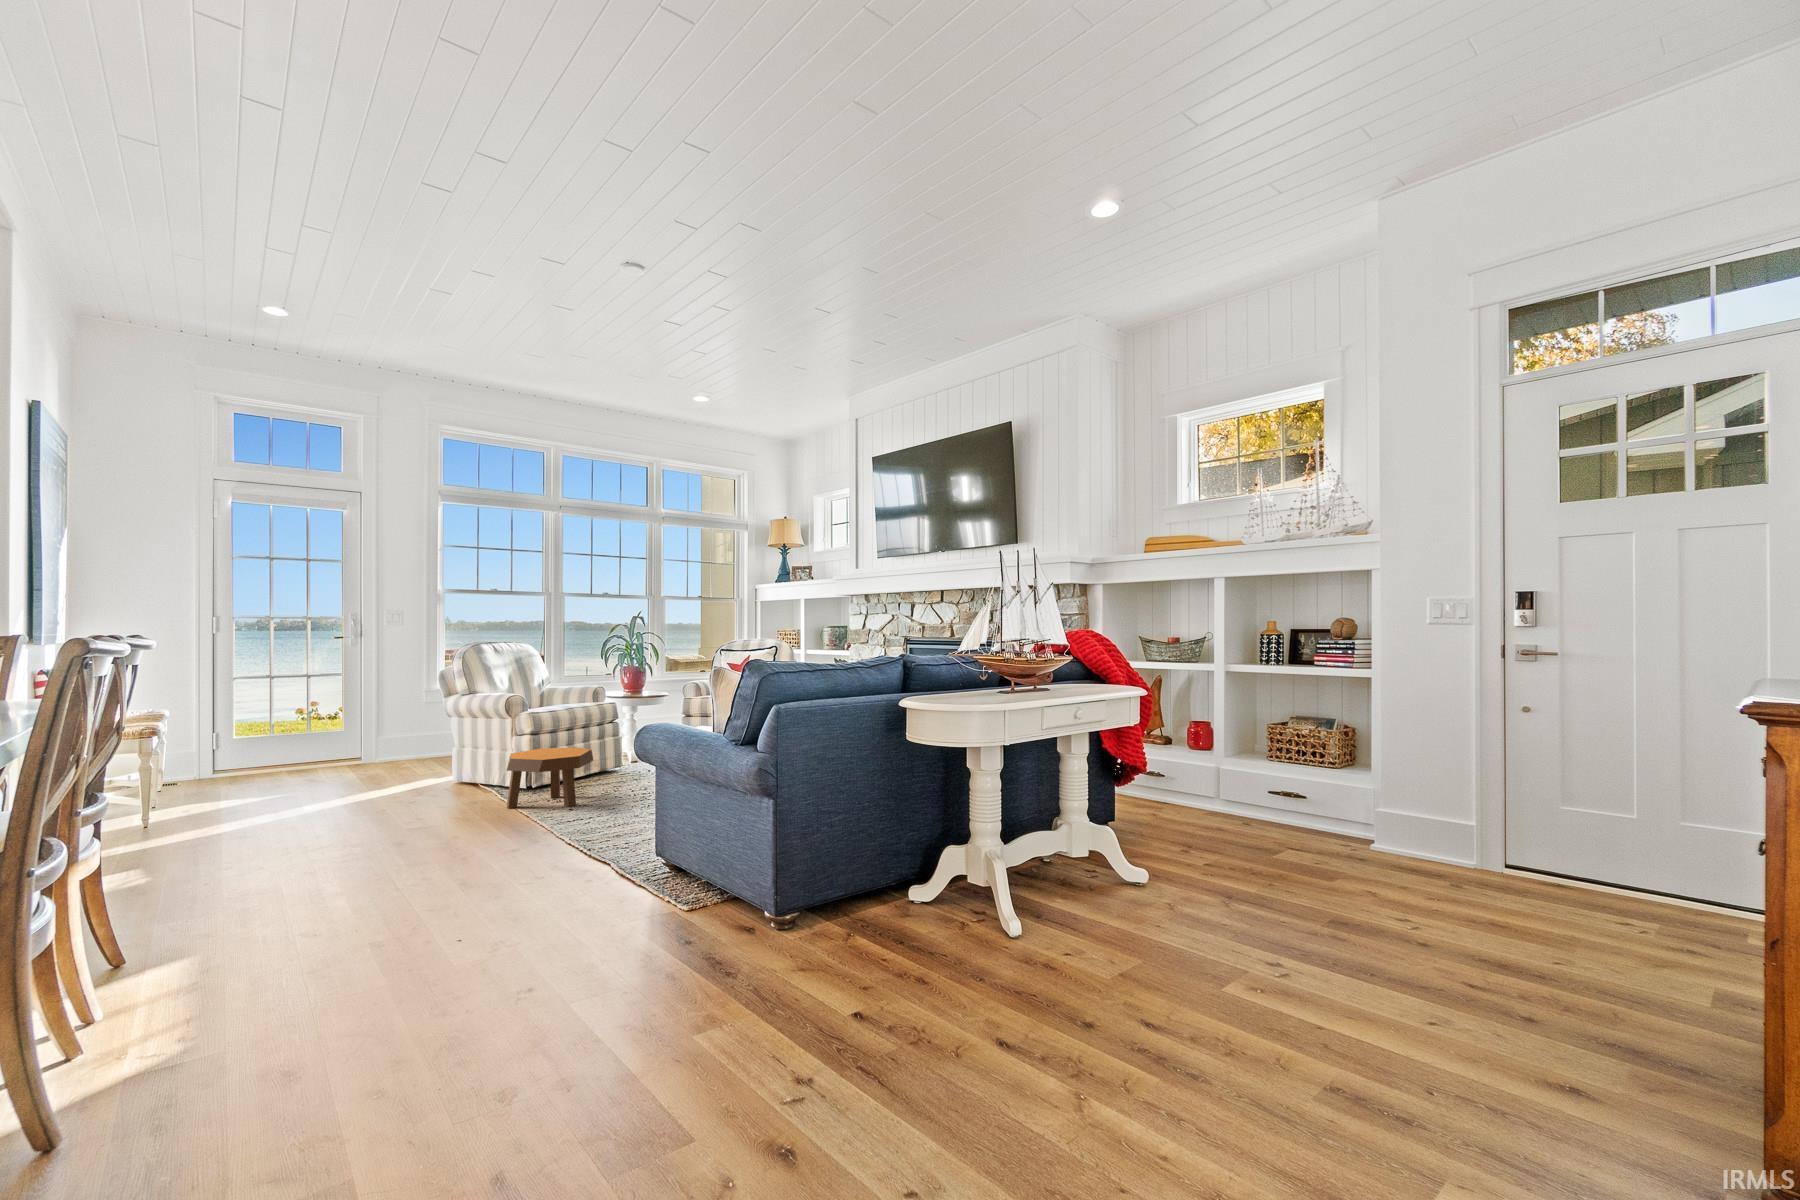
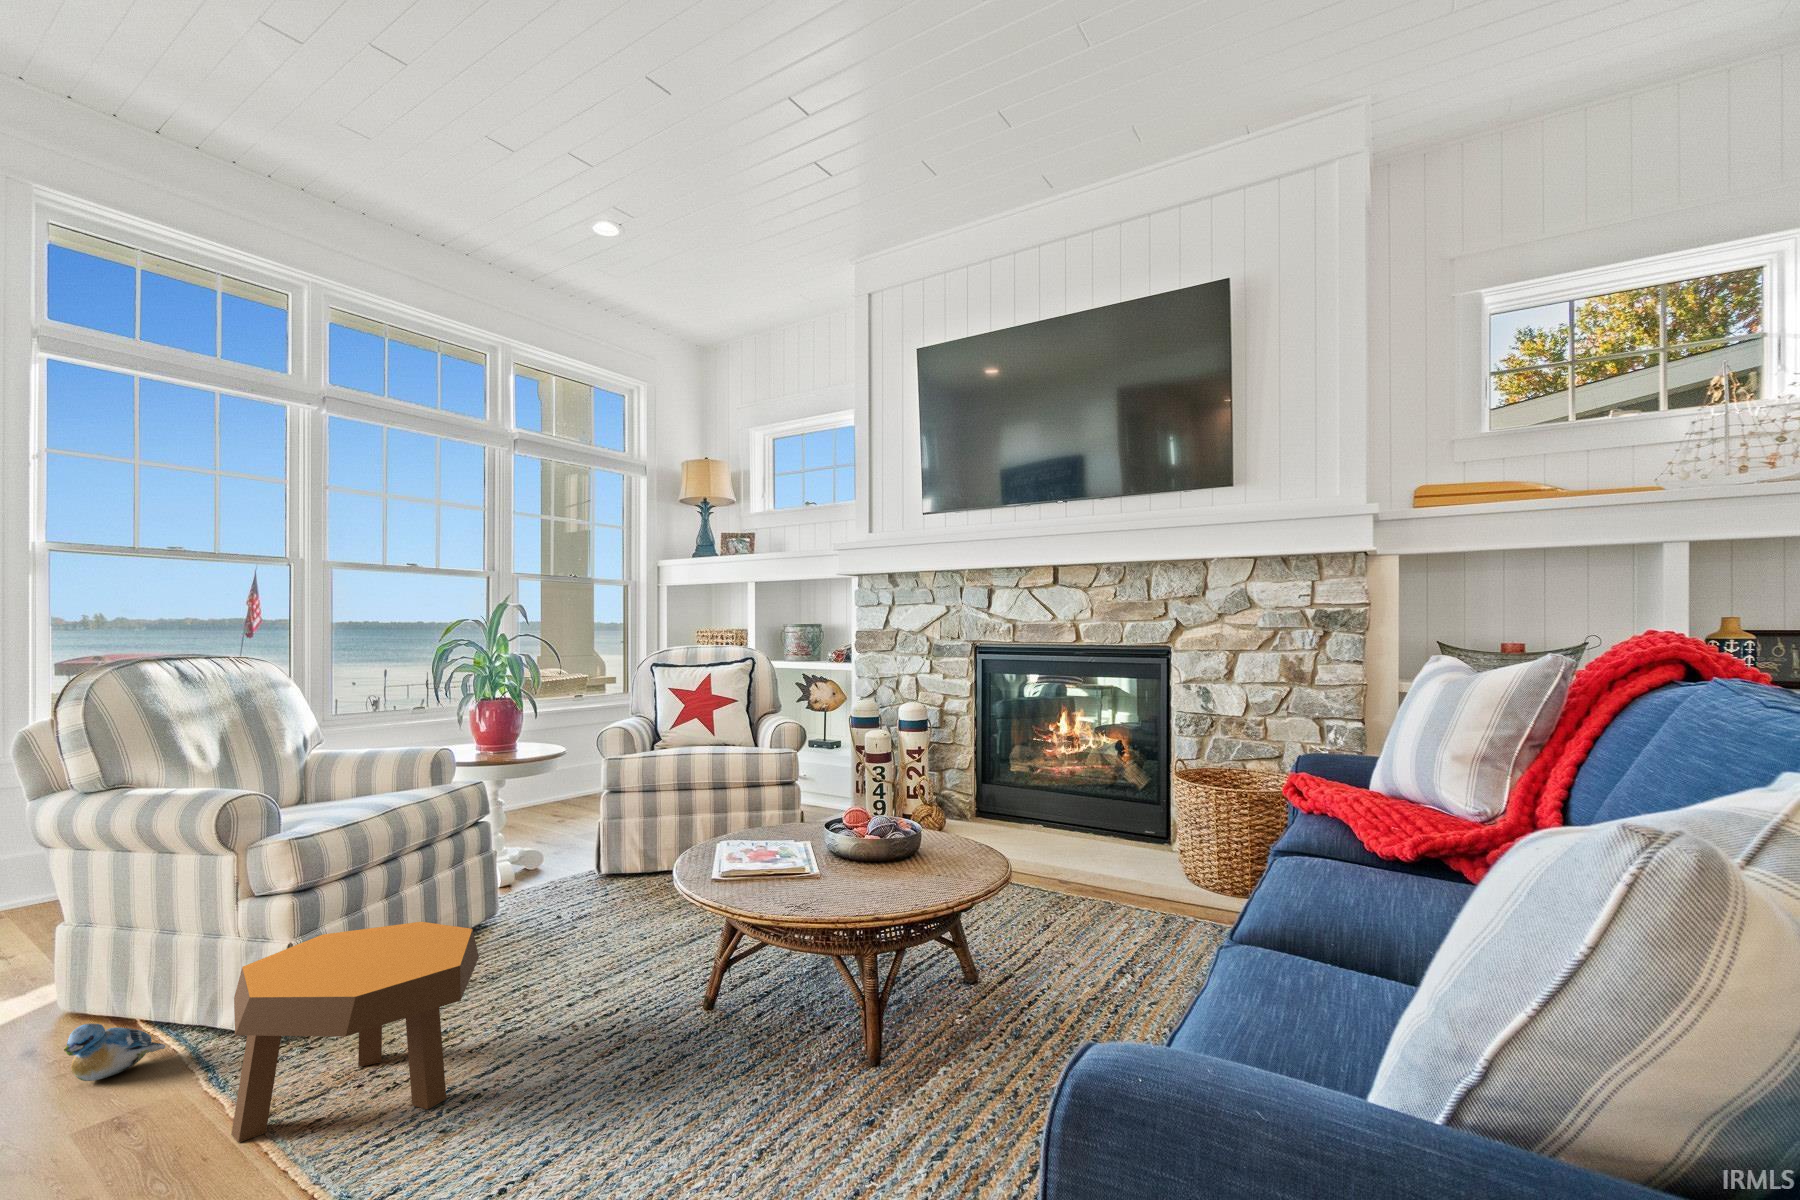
plush toy: none [457,775,488,795] -> present [64,1023,165,1081]

